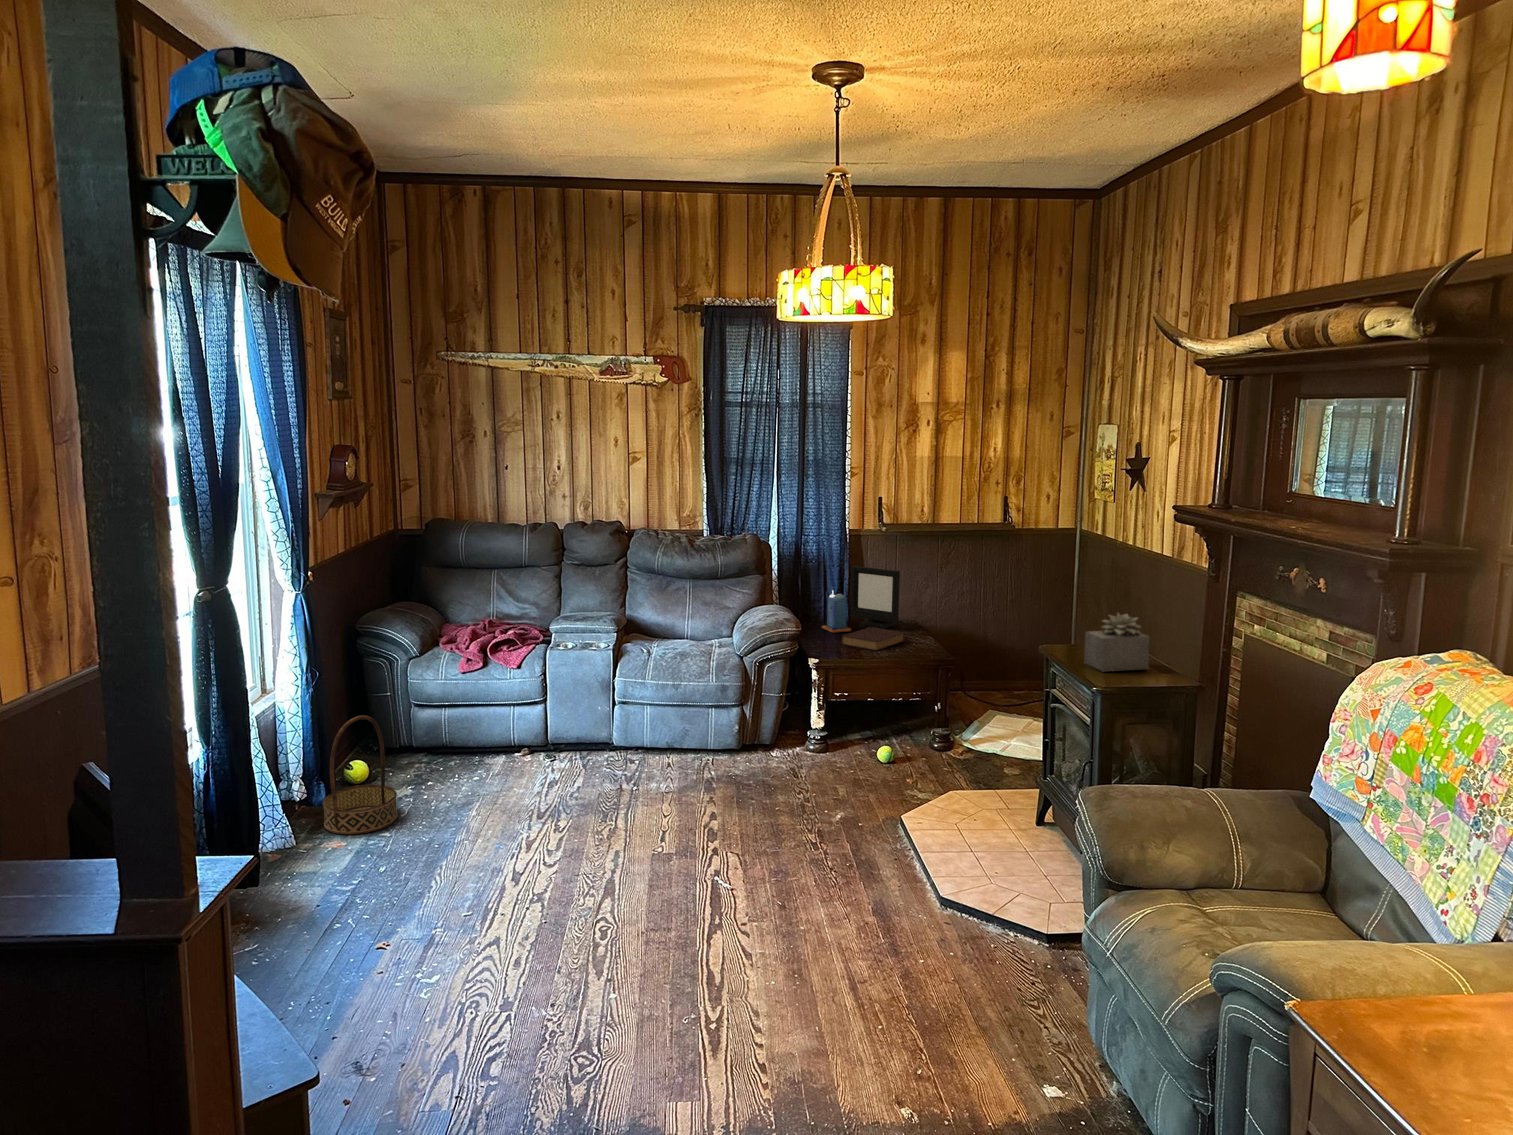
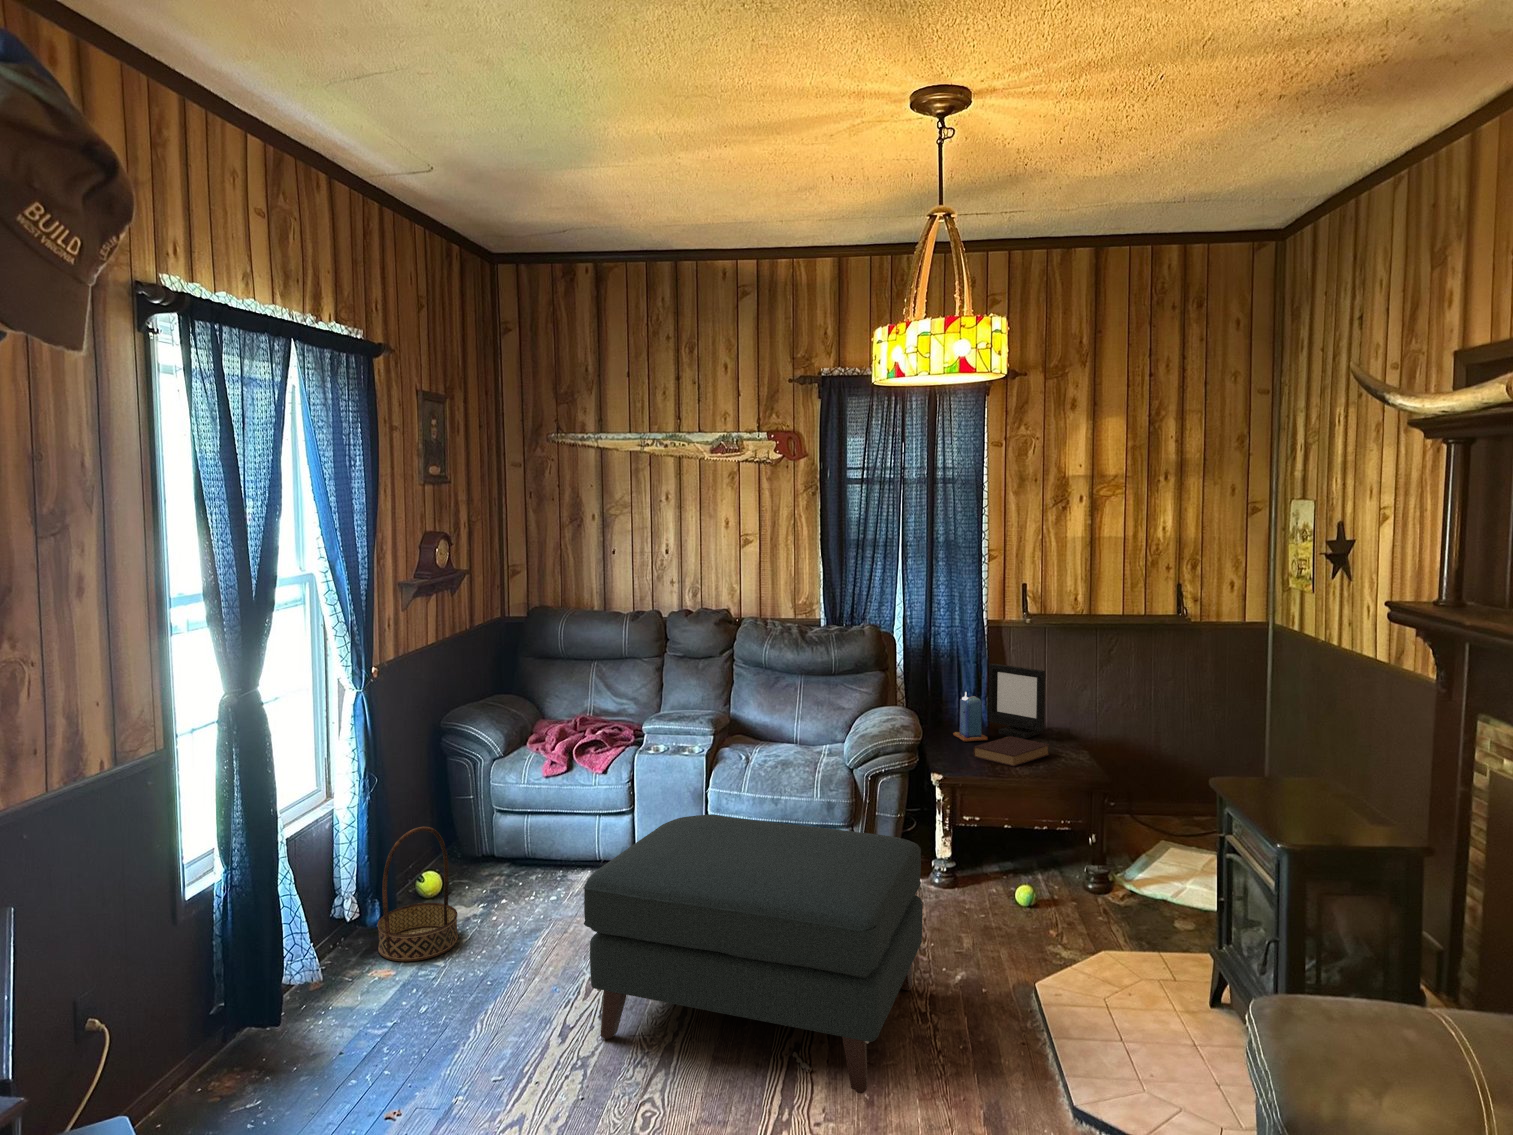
succulent plant: present [1084,613,1149,671] -> none [1266,741,1359,820]
ottoman: none [535,694,813,901] -> present [584,815,923,1093]

